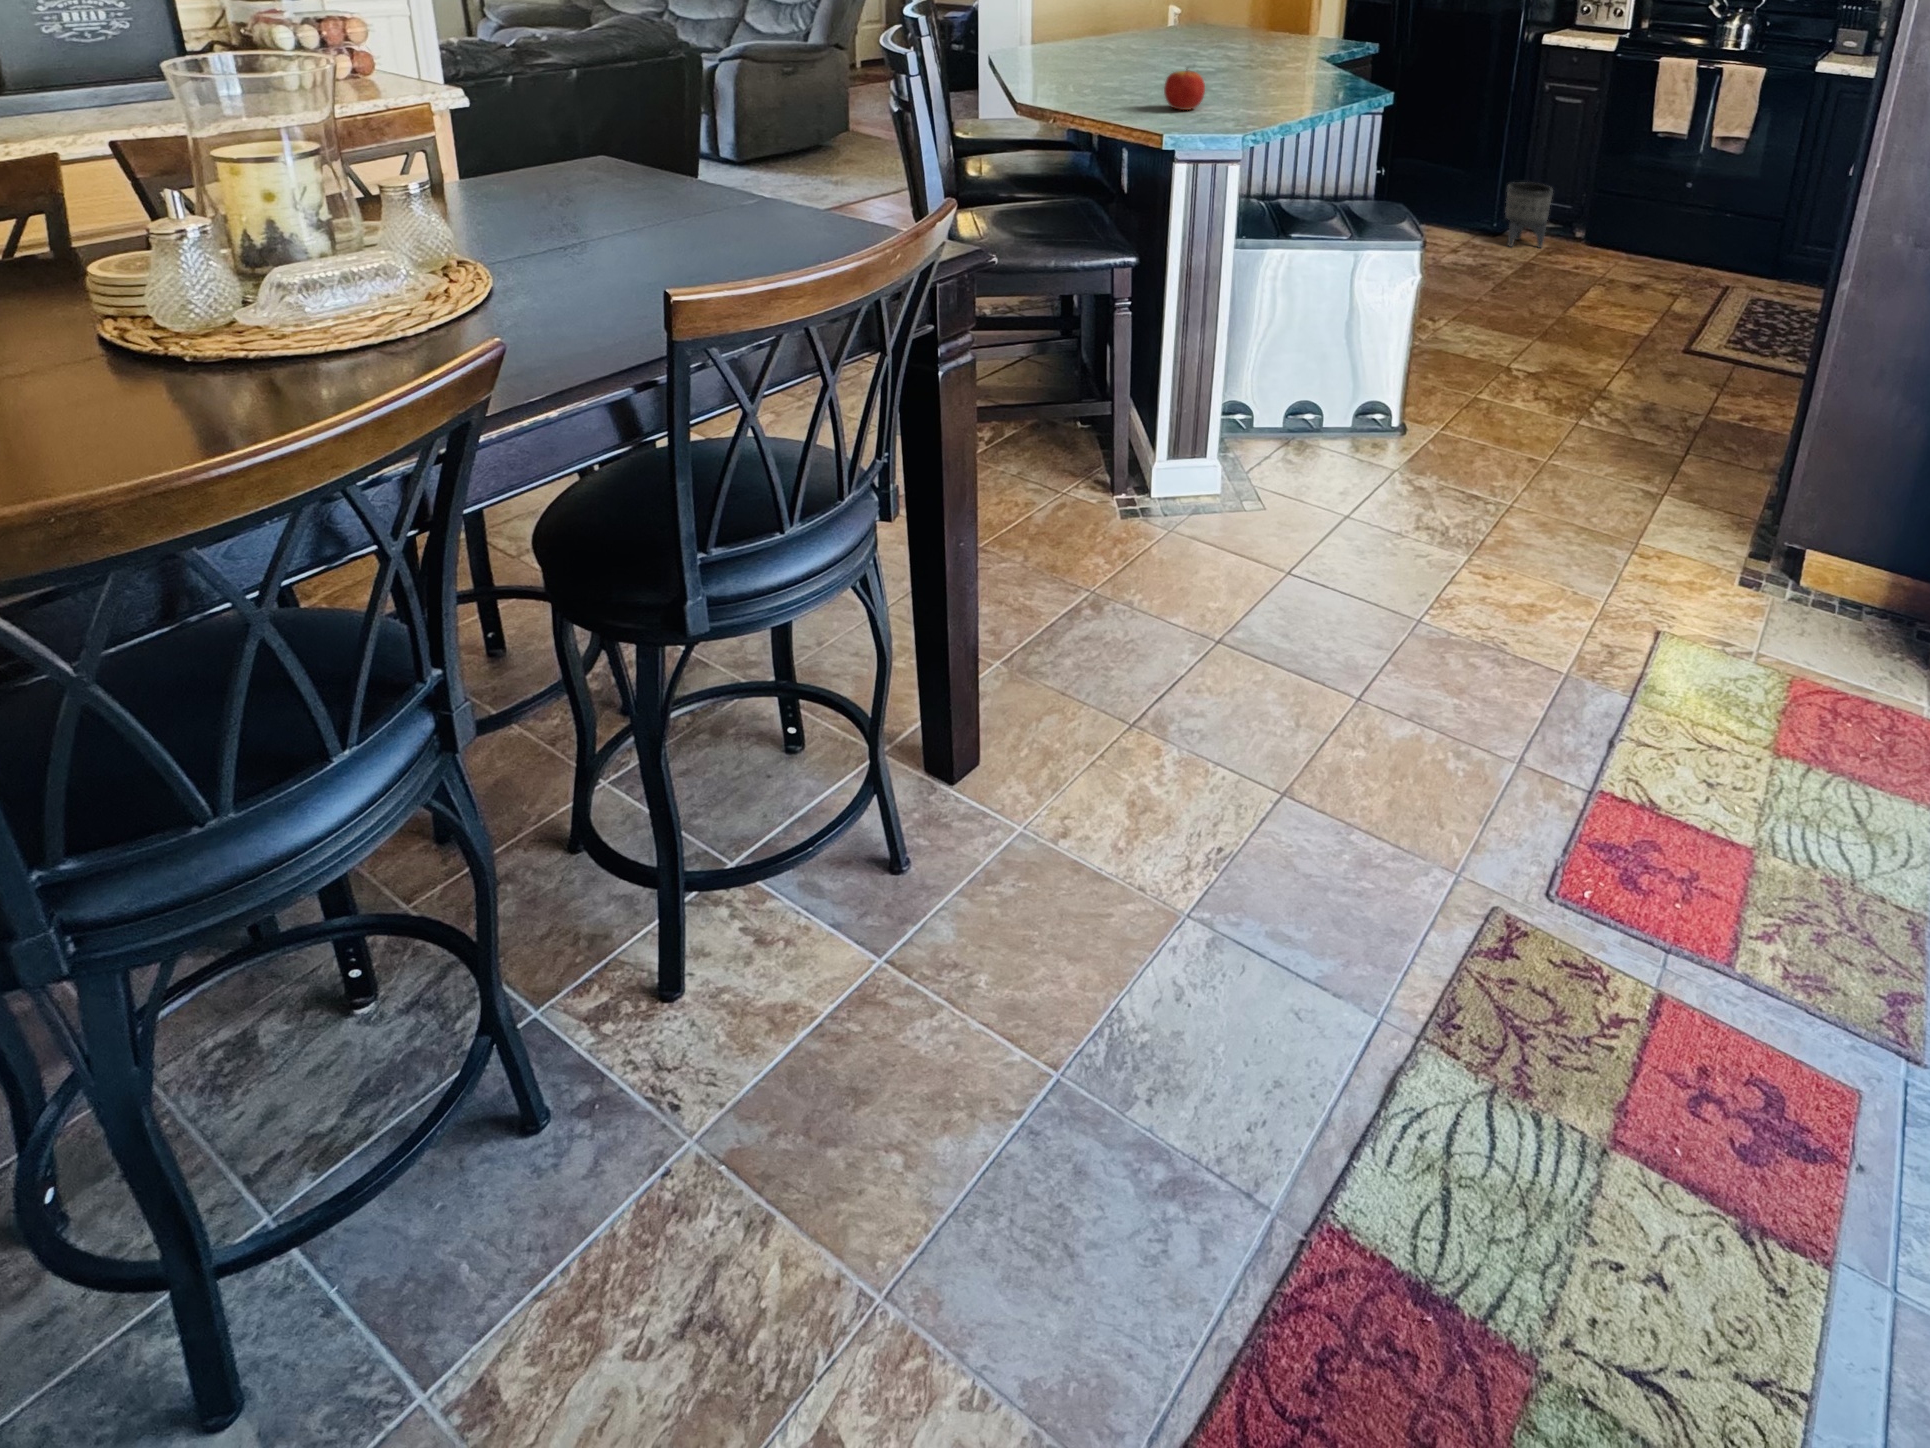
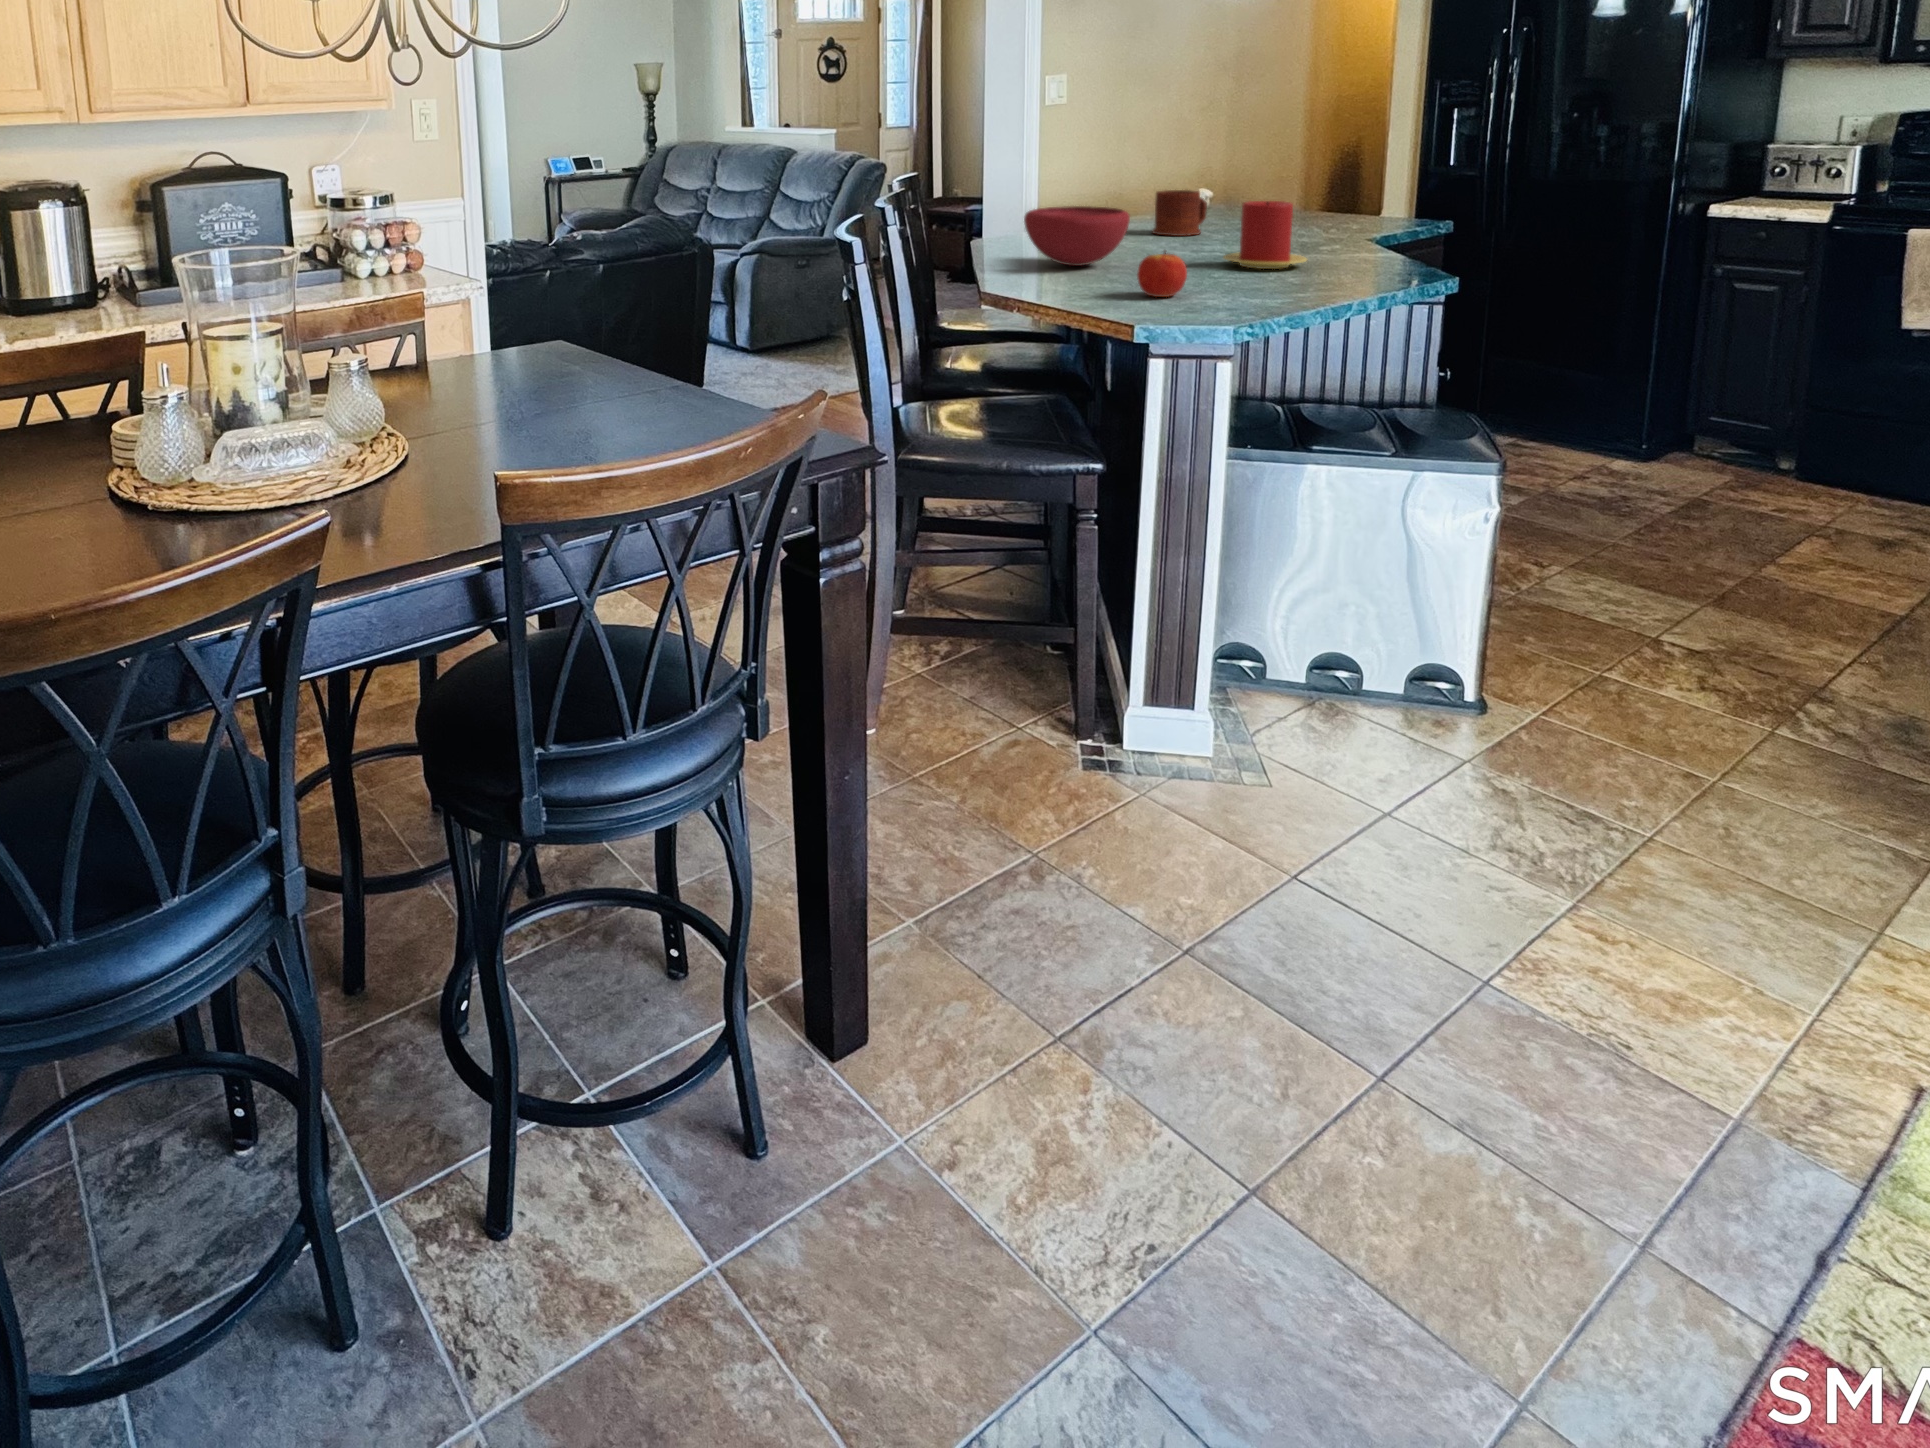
mug: none [1159,11,1205,54] -> present [1152,190,1207,236]
bowl: none [1056,24,1150,81] -> present [1024,206,1130,266]
candle: none [1226,24,1292,85] -> present [1224,201,1307,269]
planter: present [1506,182,1553,248] -> none [1649,389,1728,478]

